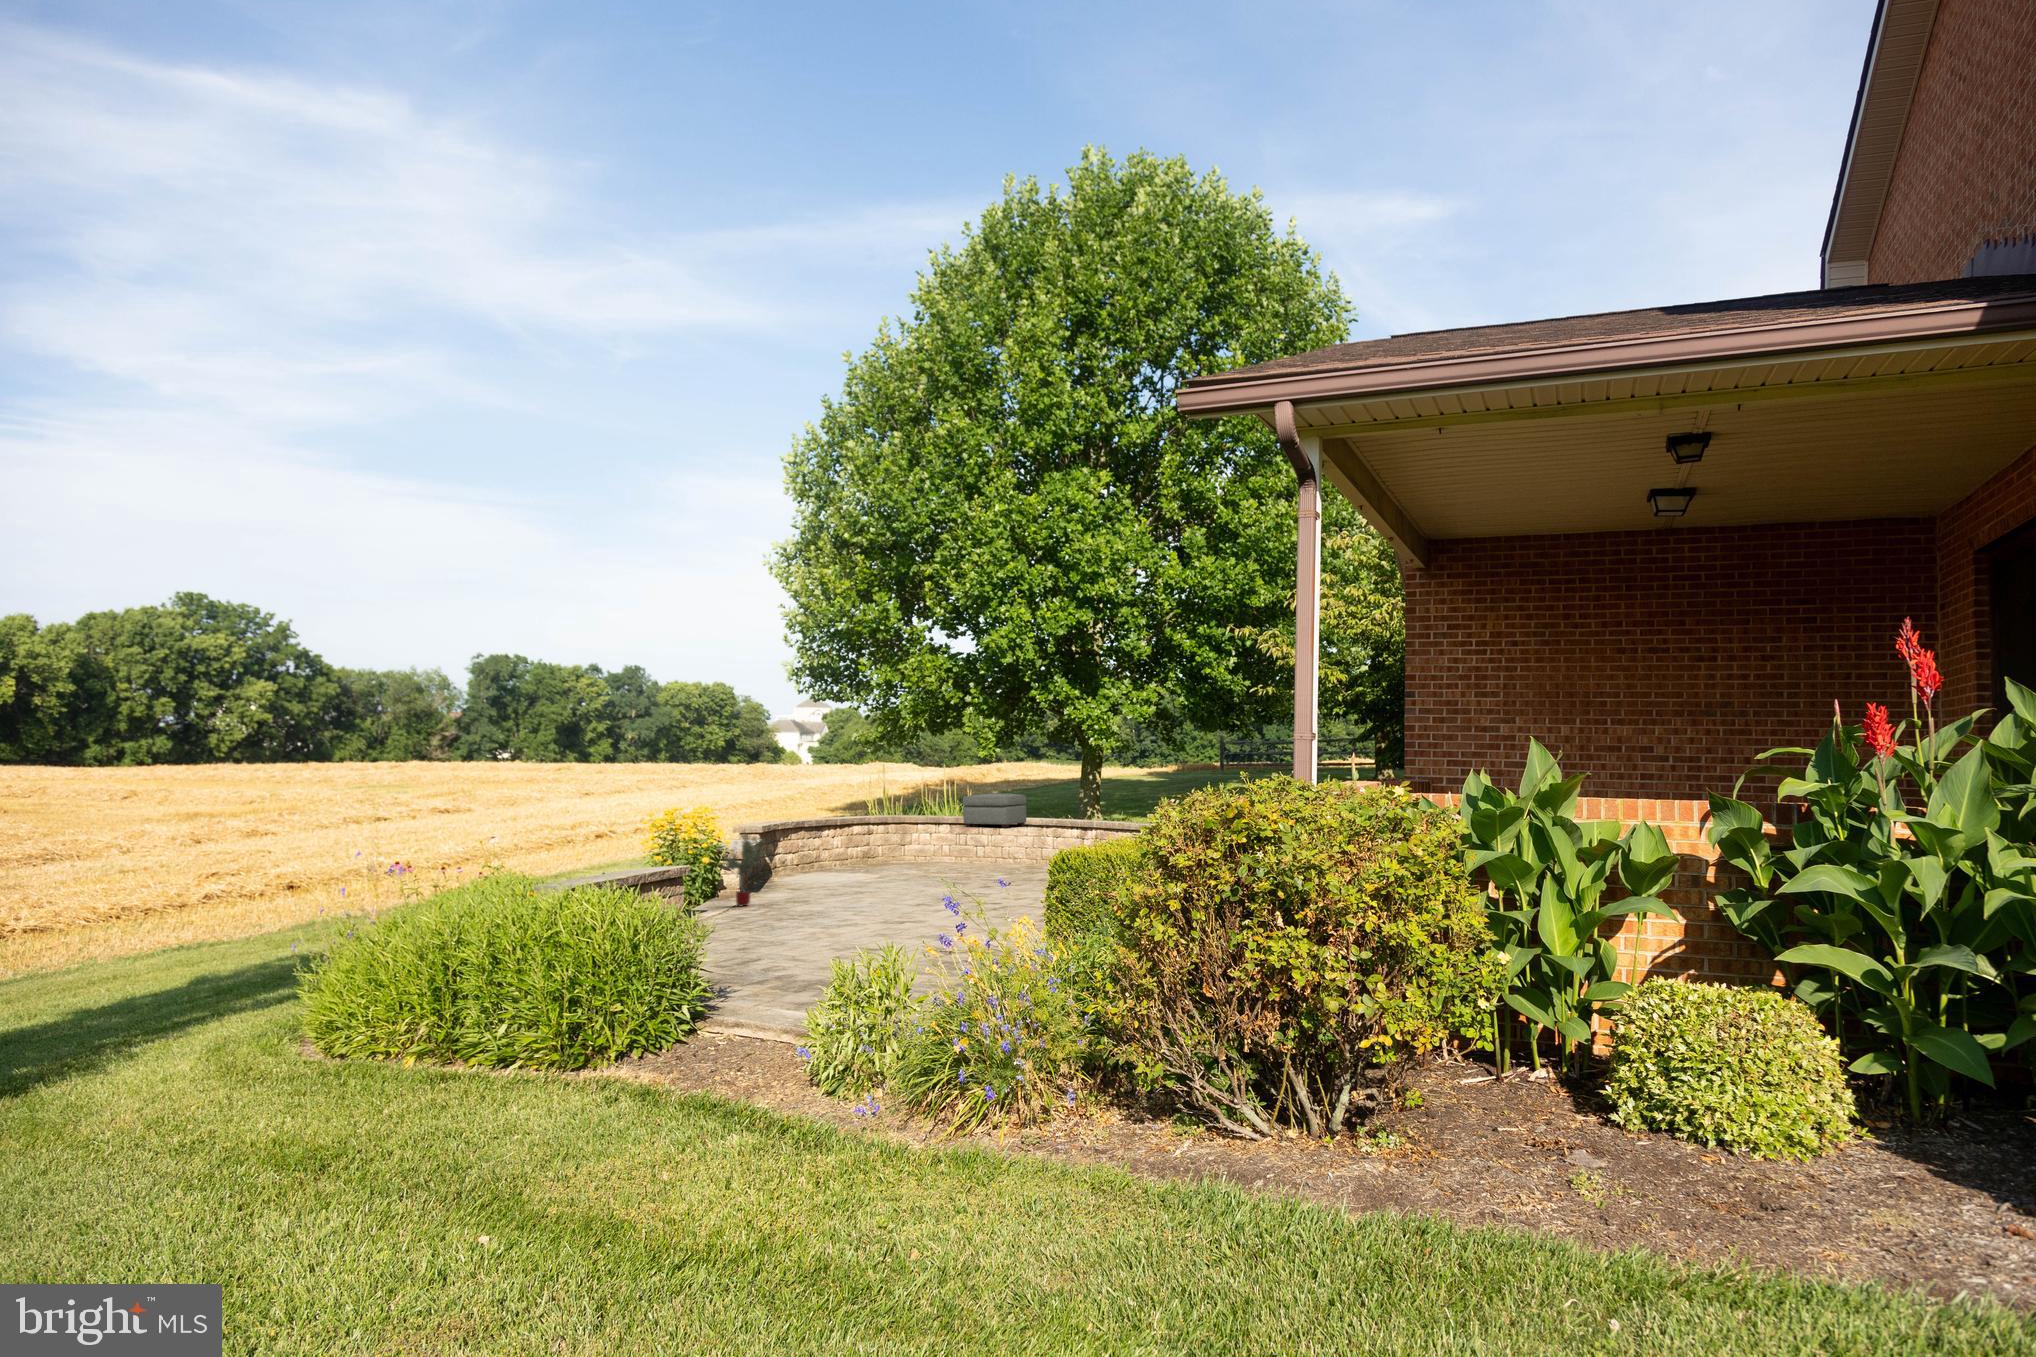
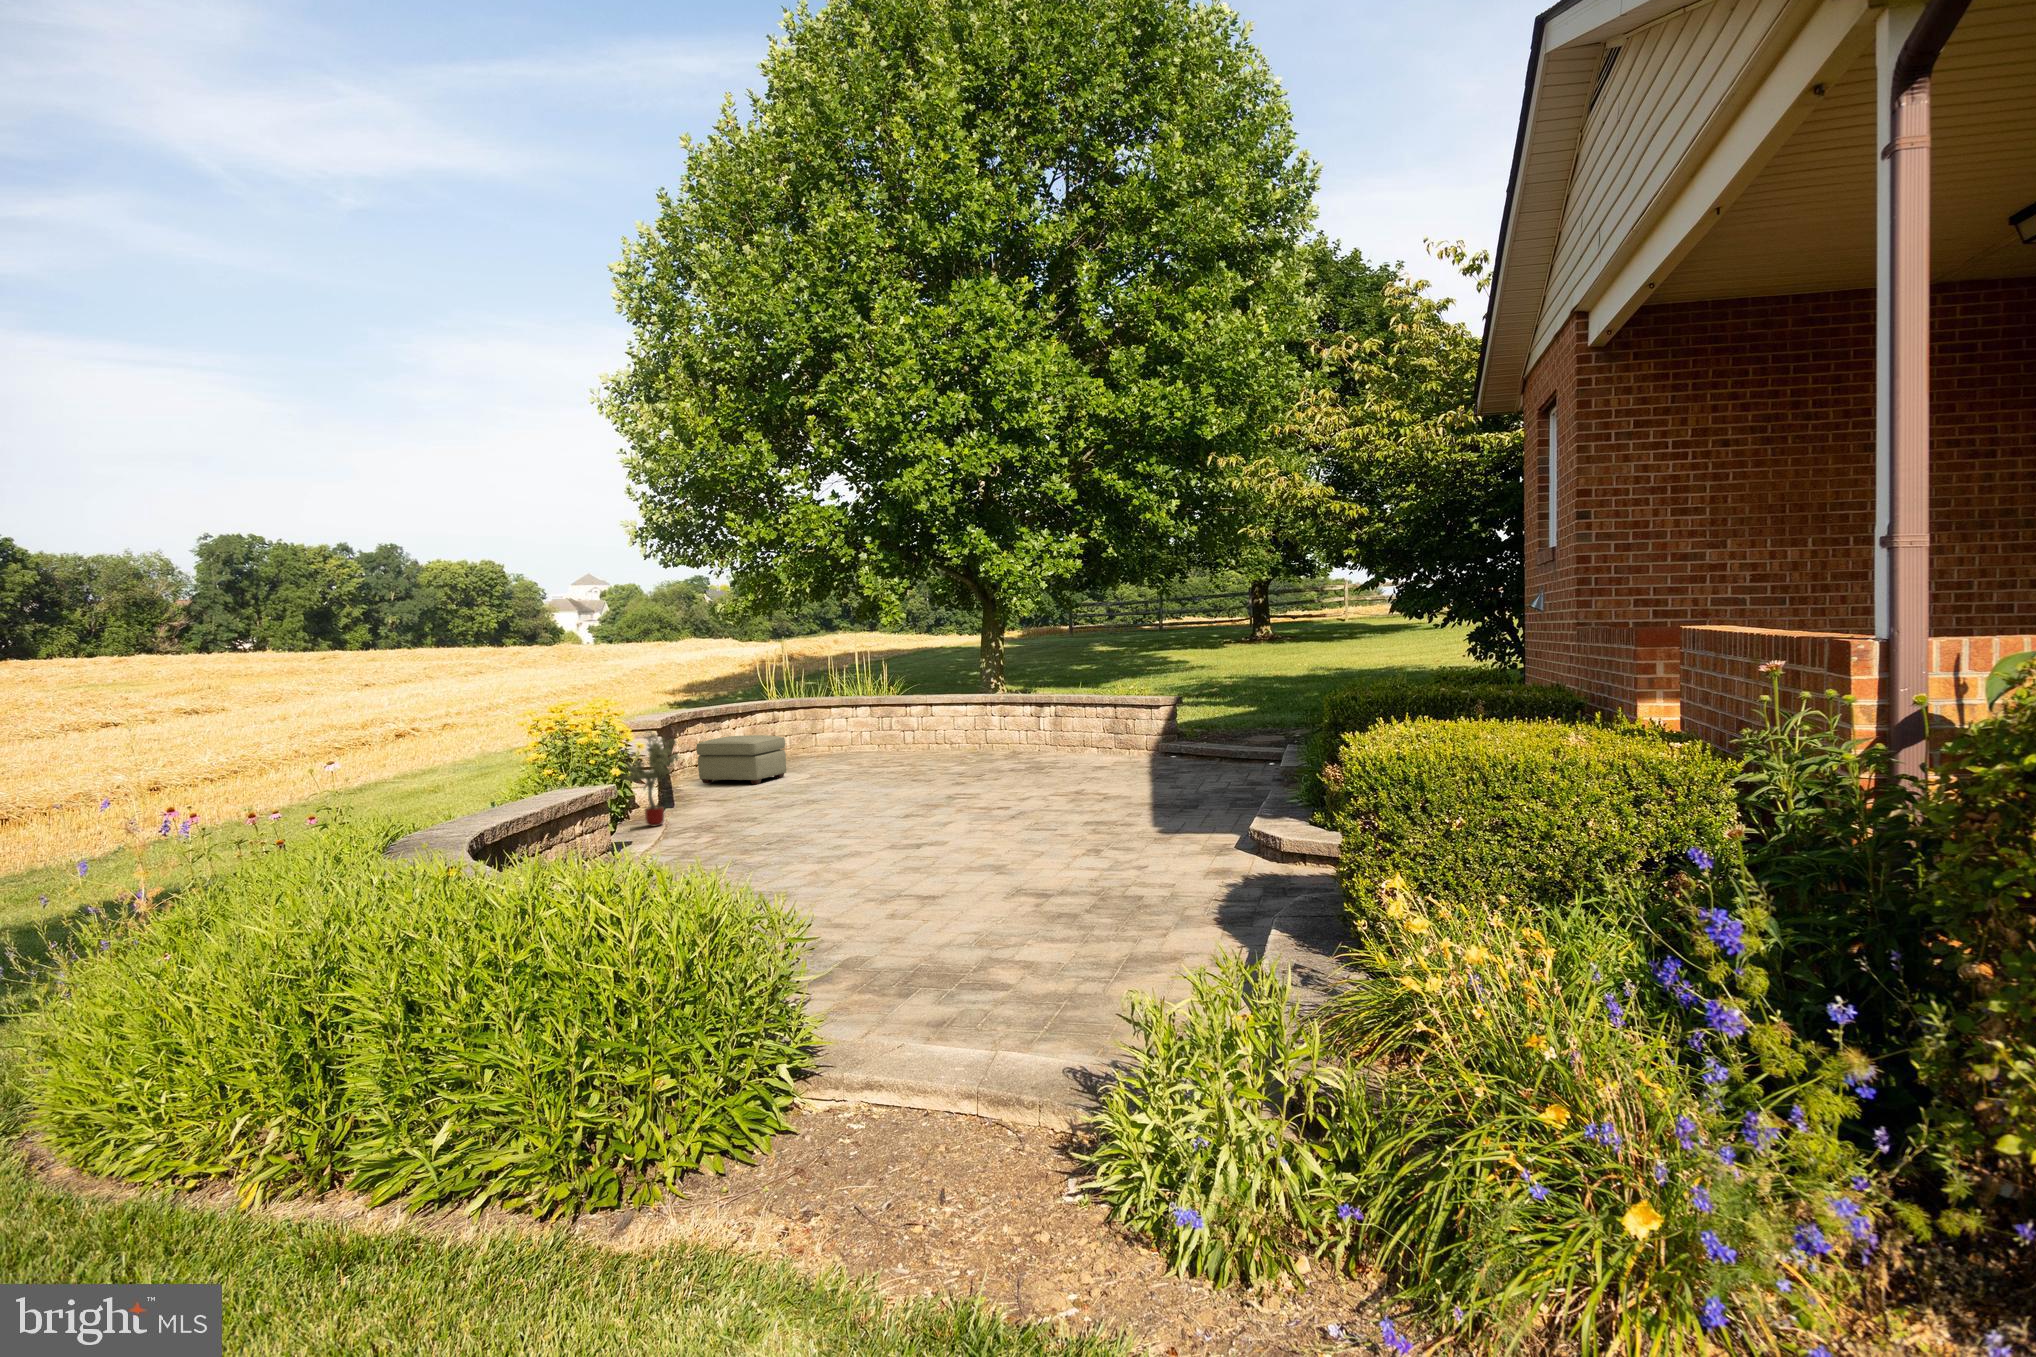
ottoman: present [963,793,1026,828] -> present [696,735,786,784]

